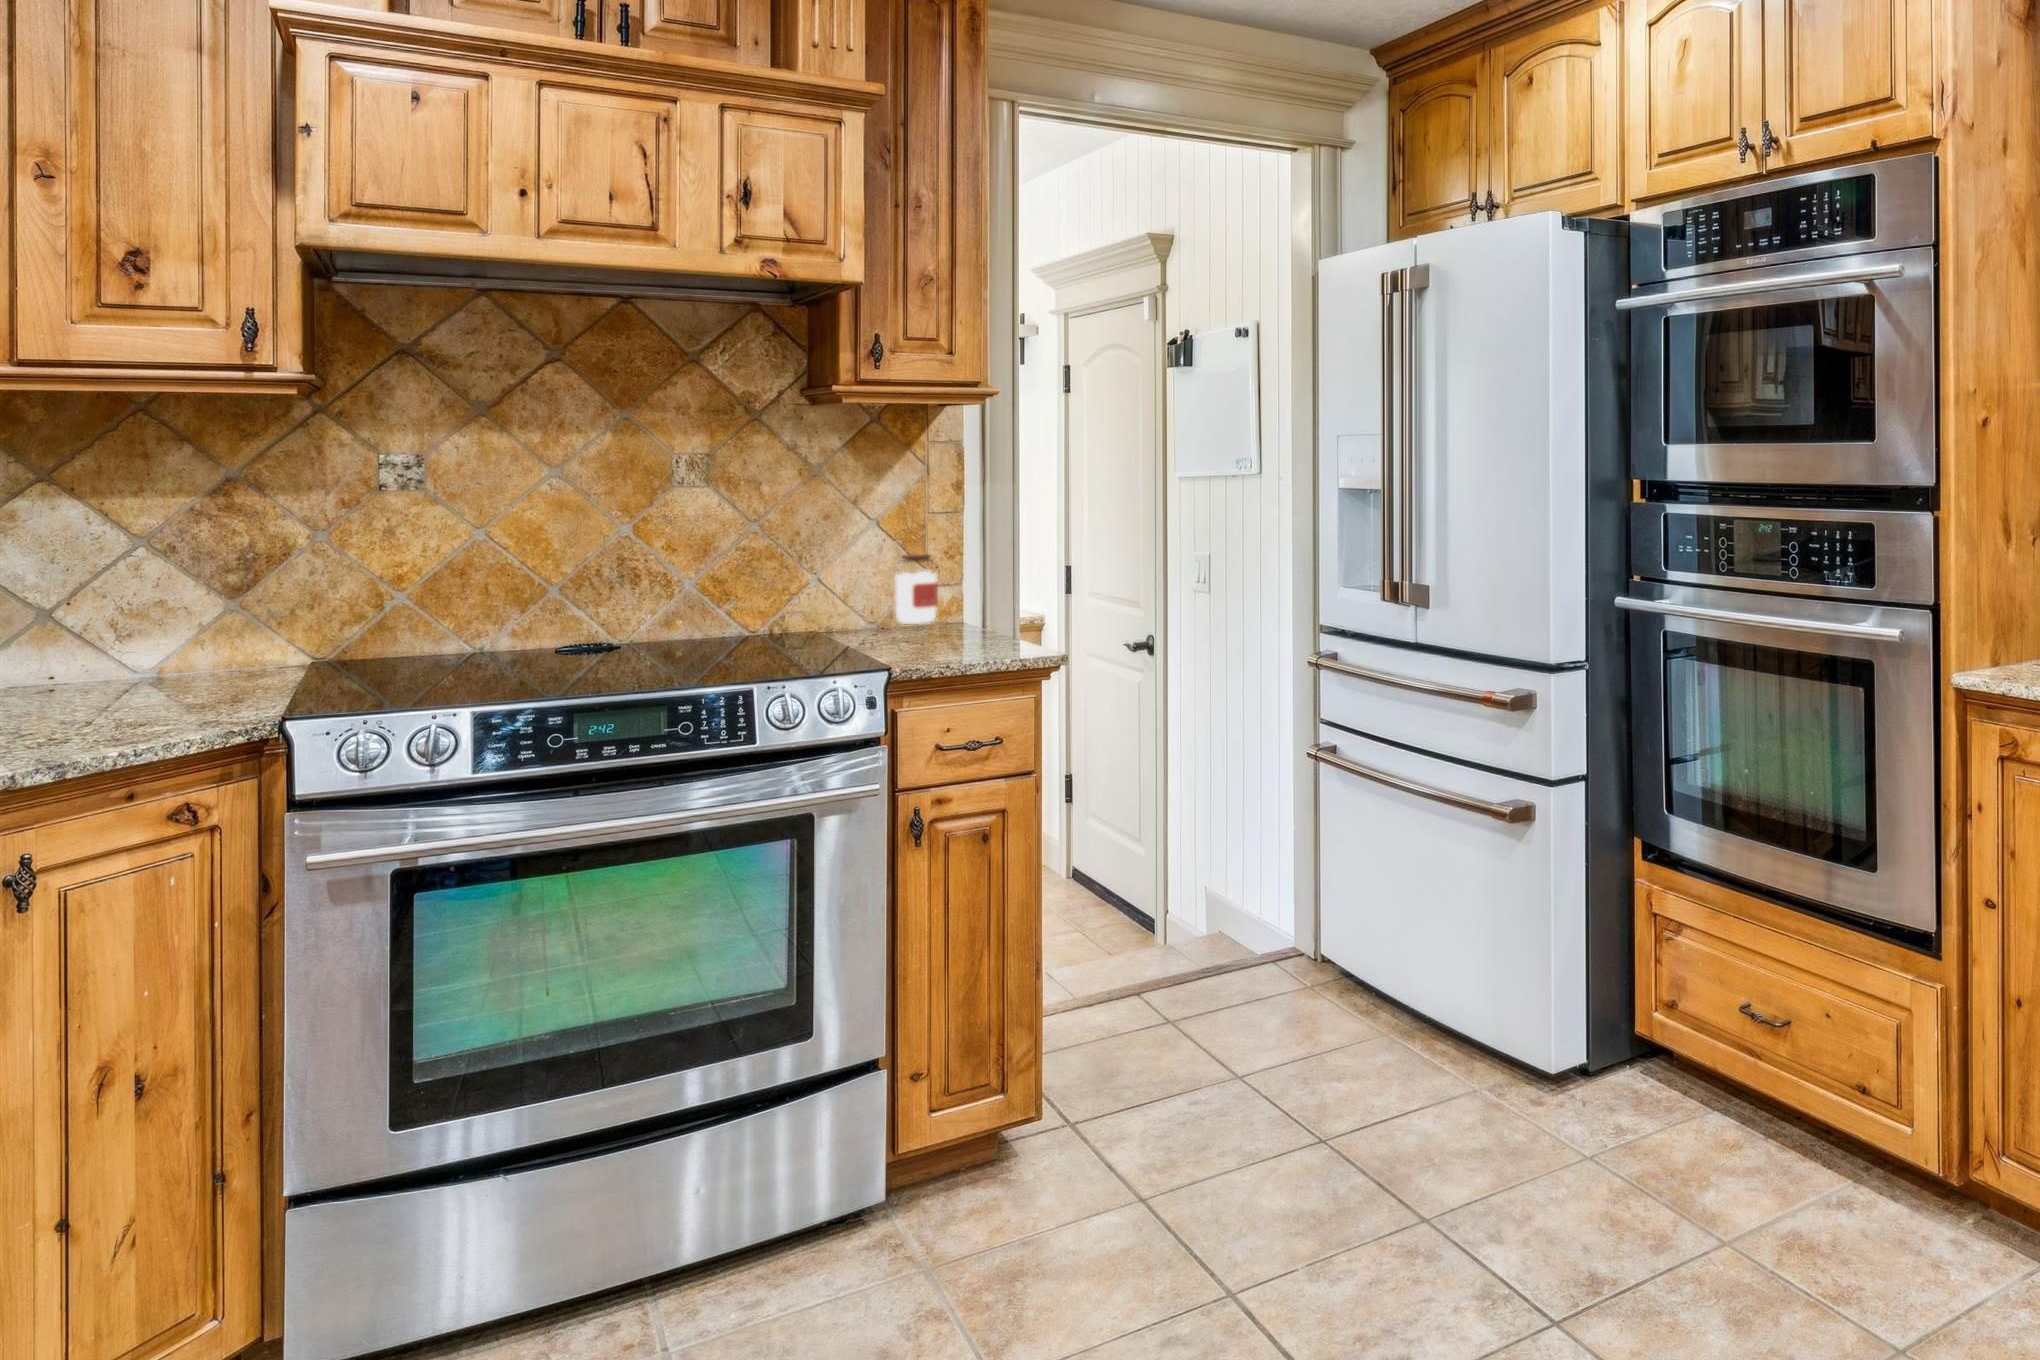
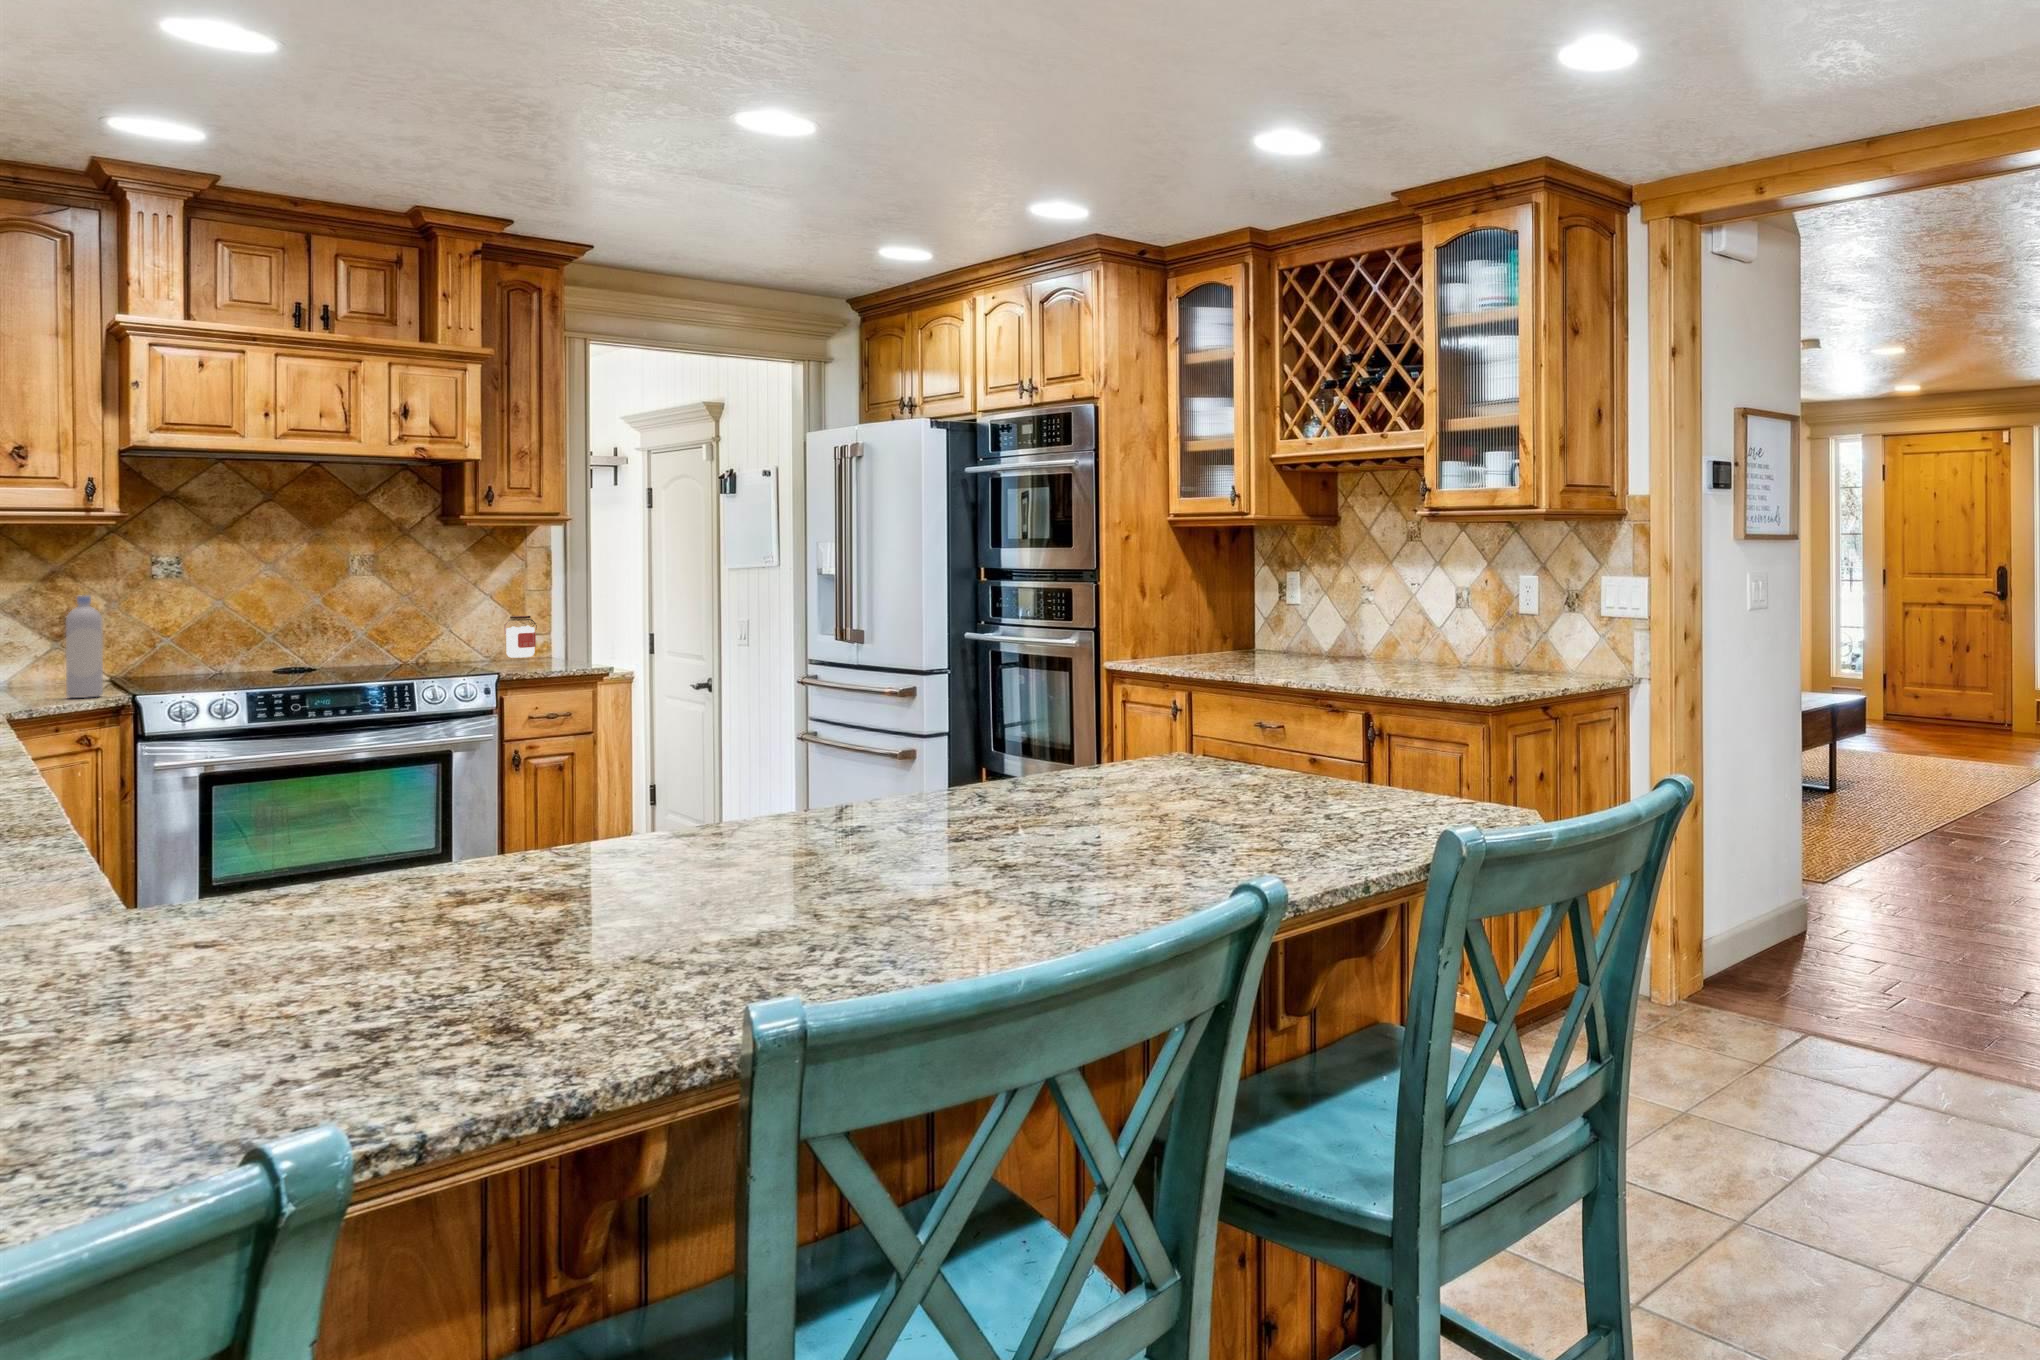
bottle: none [189,522,251,714] -> present [66,595,103,698]

